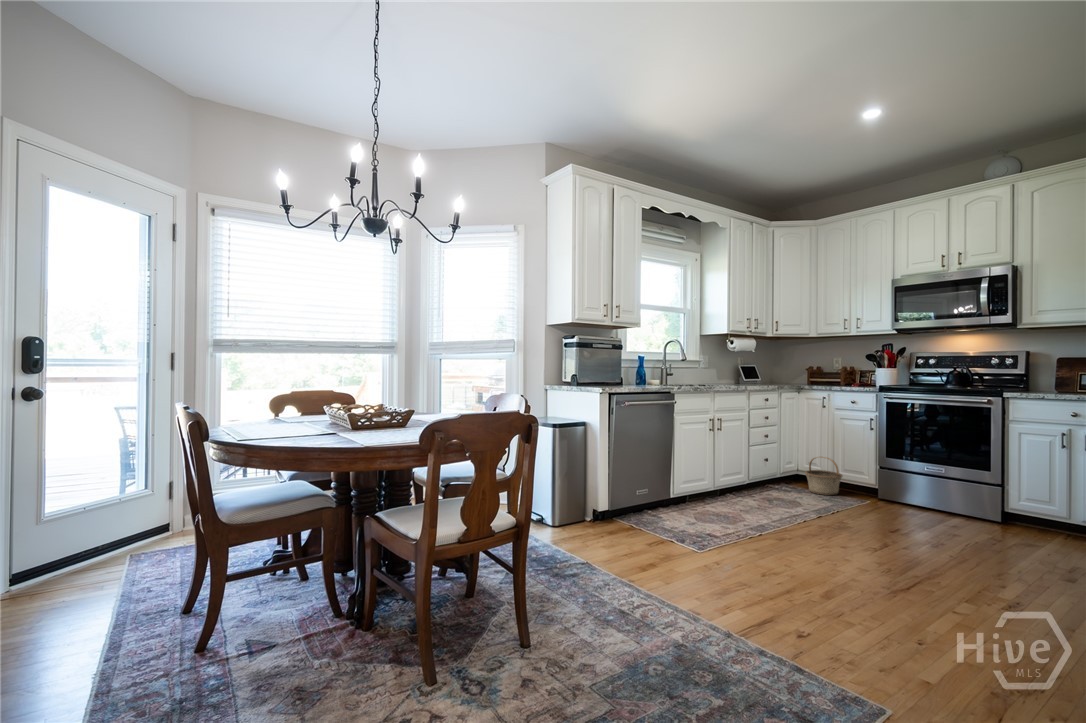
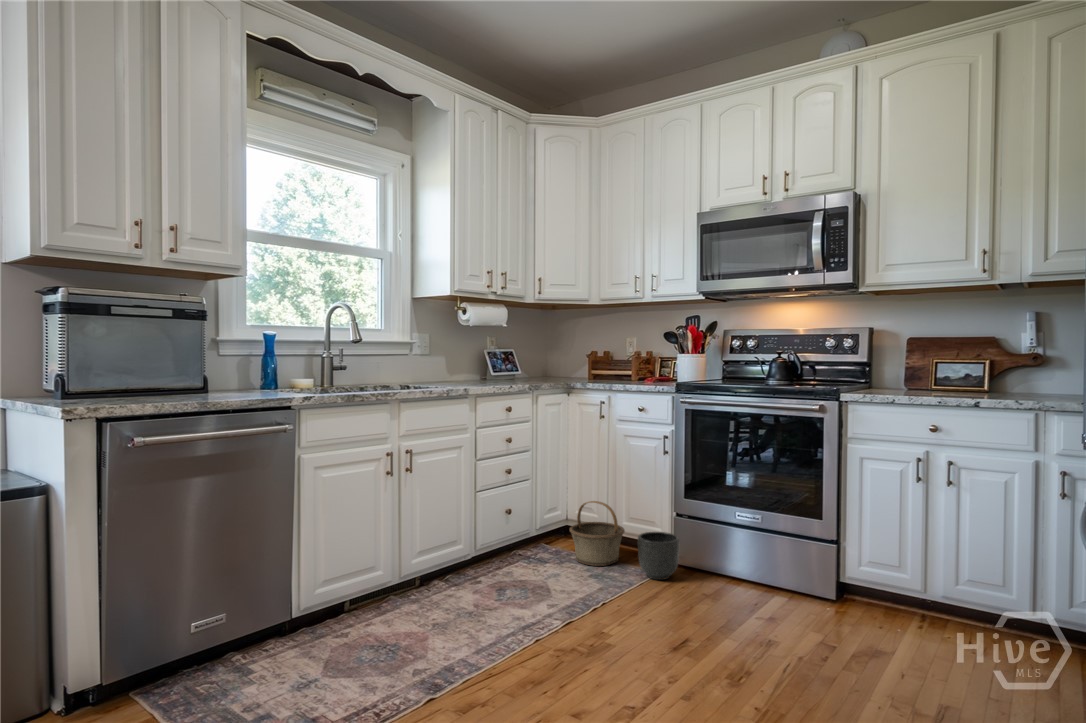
planter: none [855,476,884,504] -> present [638,532,679,580]

